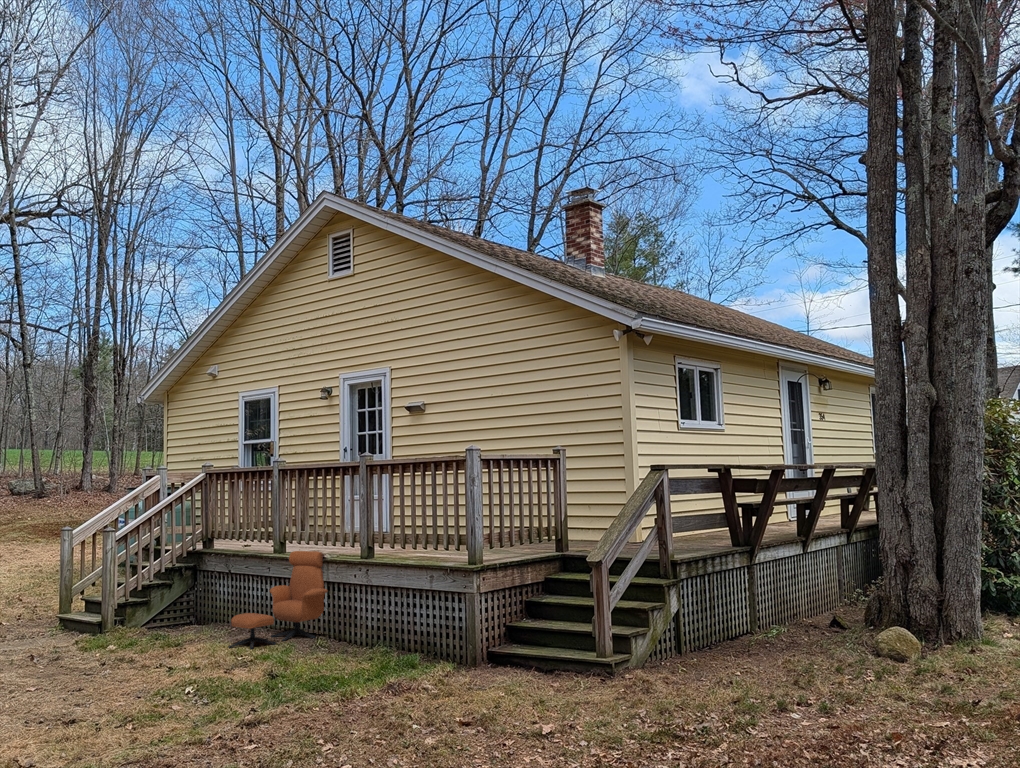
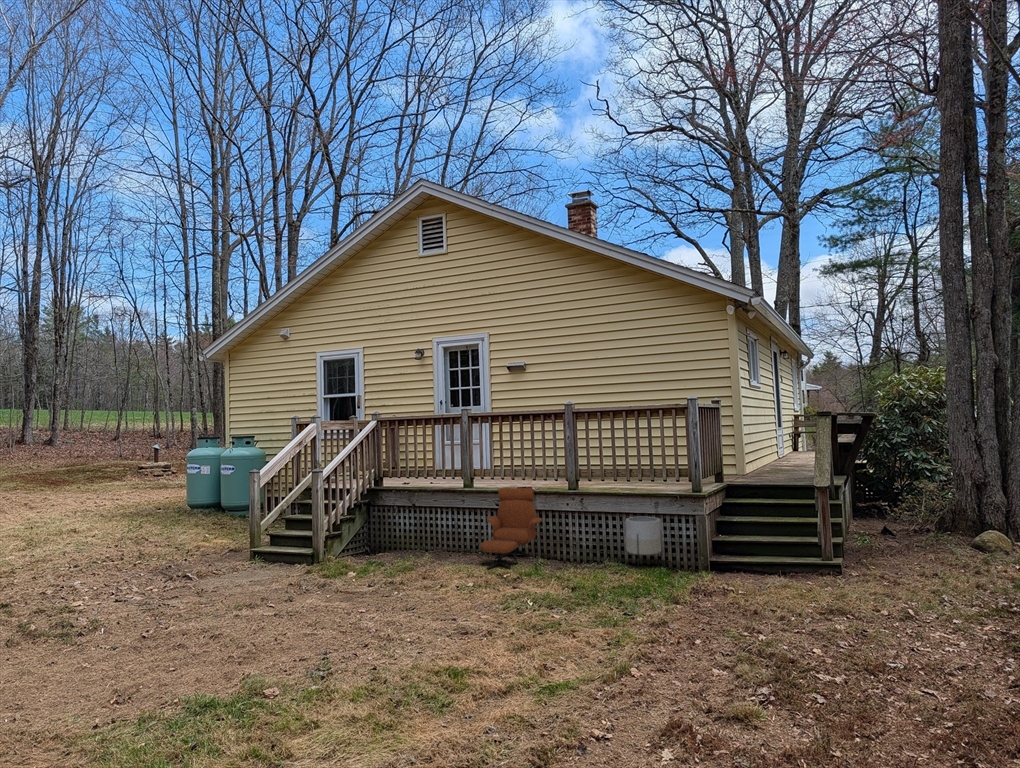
planter: none [380,590,425,658] -> present [626,517,662,569]

